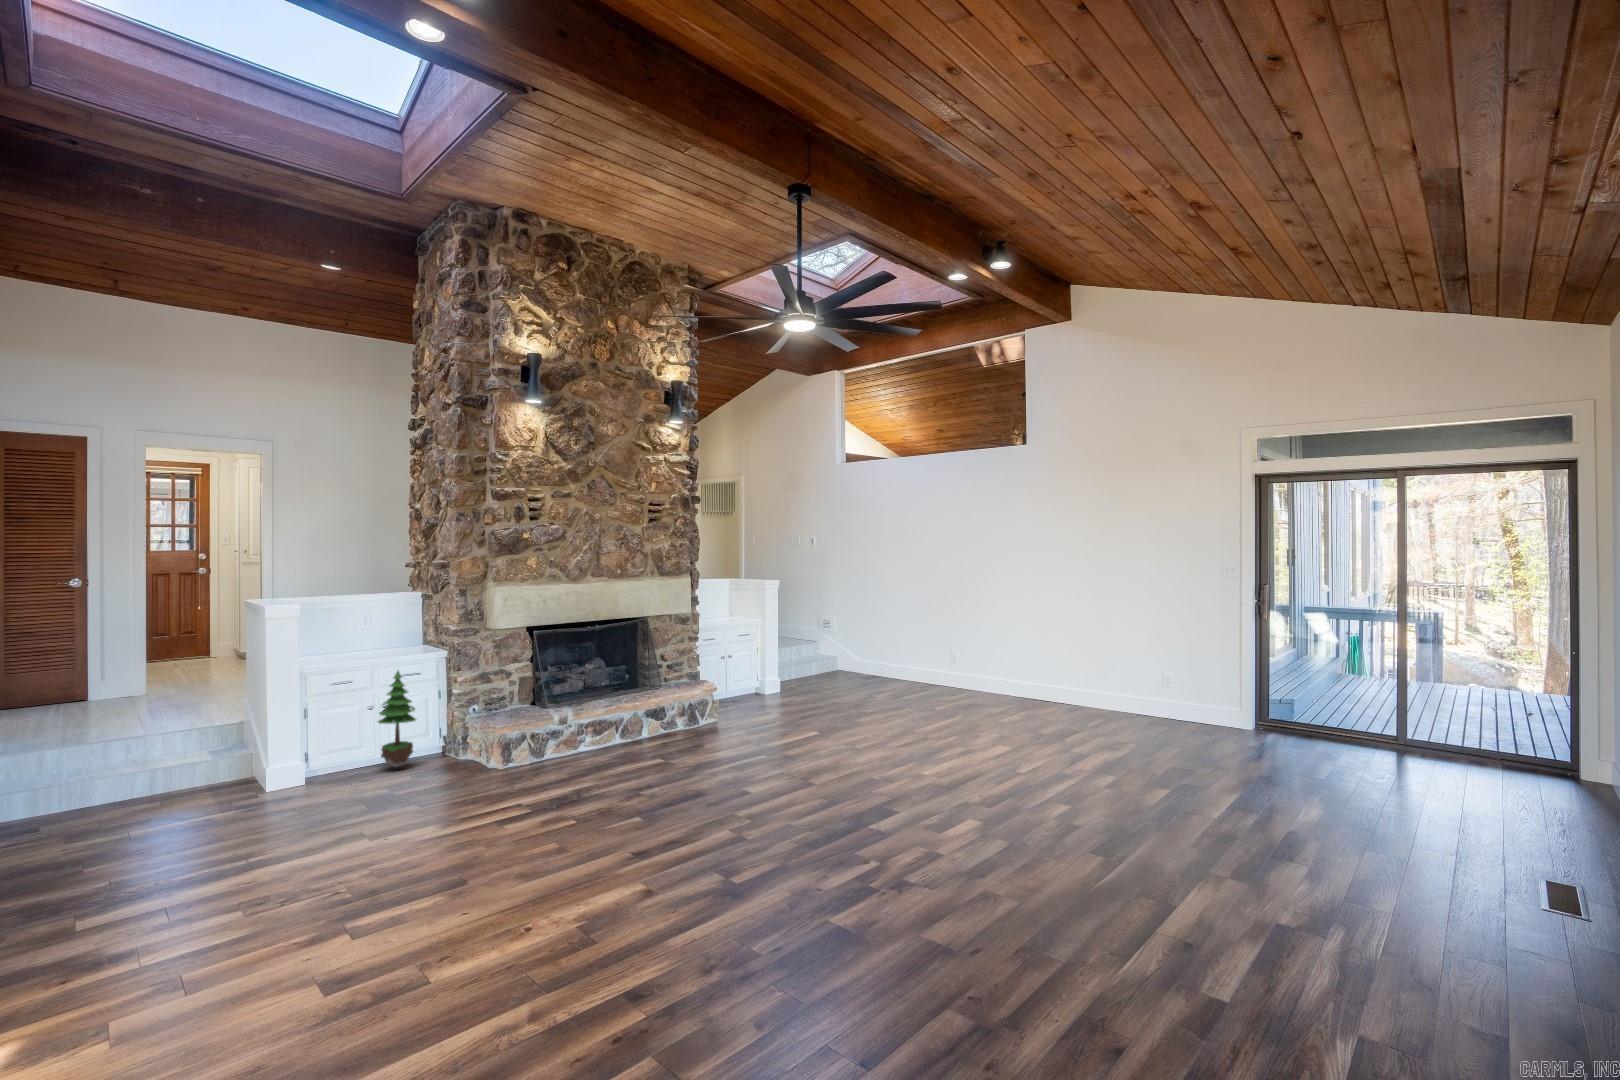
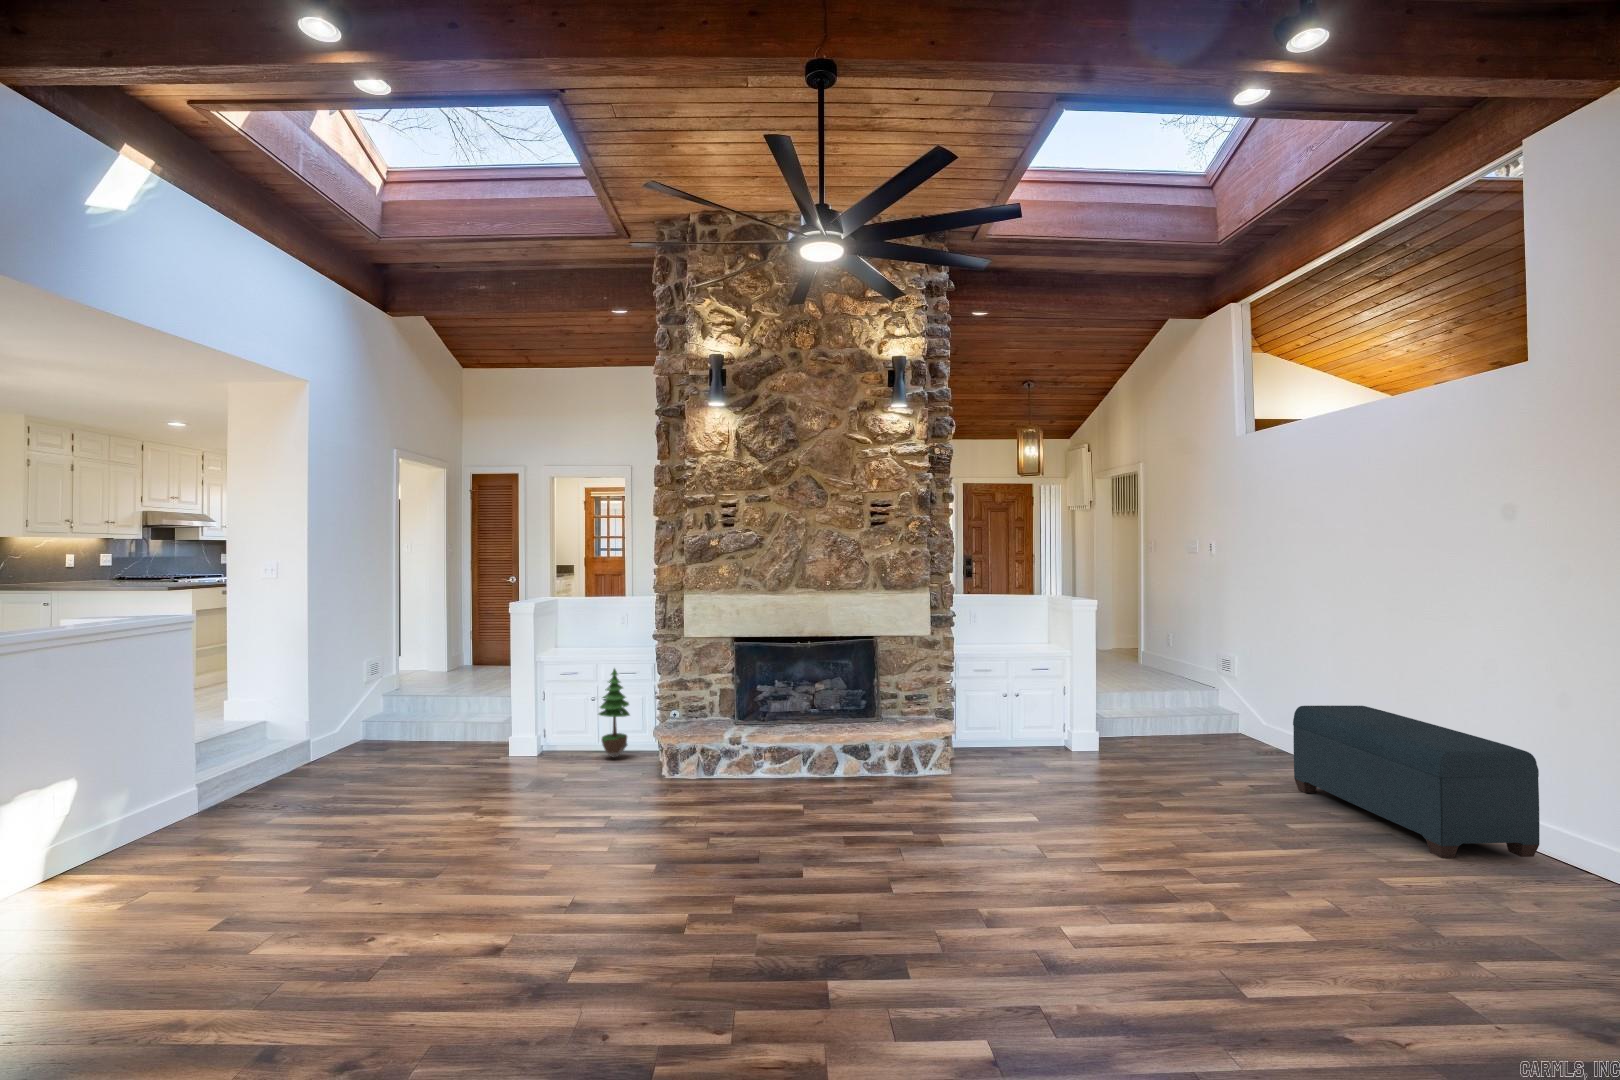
bench: none [900,637,1020,708] -> present [1293,706,1540,858]

